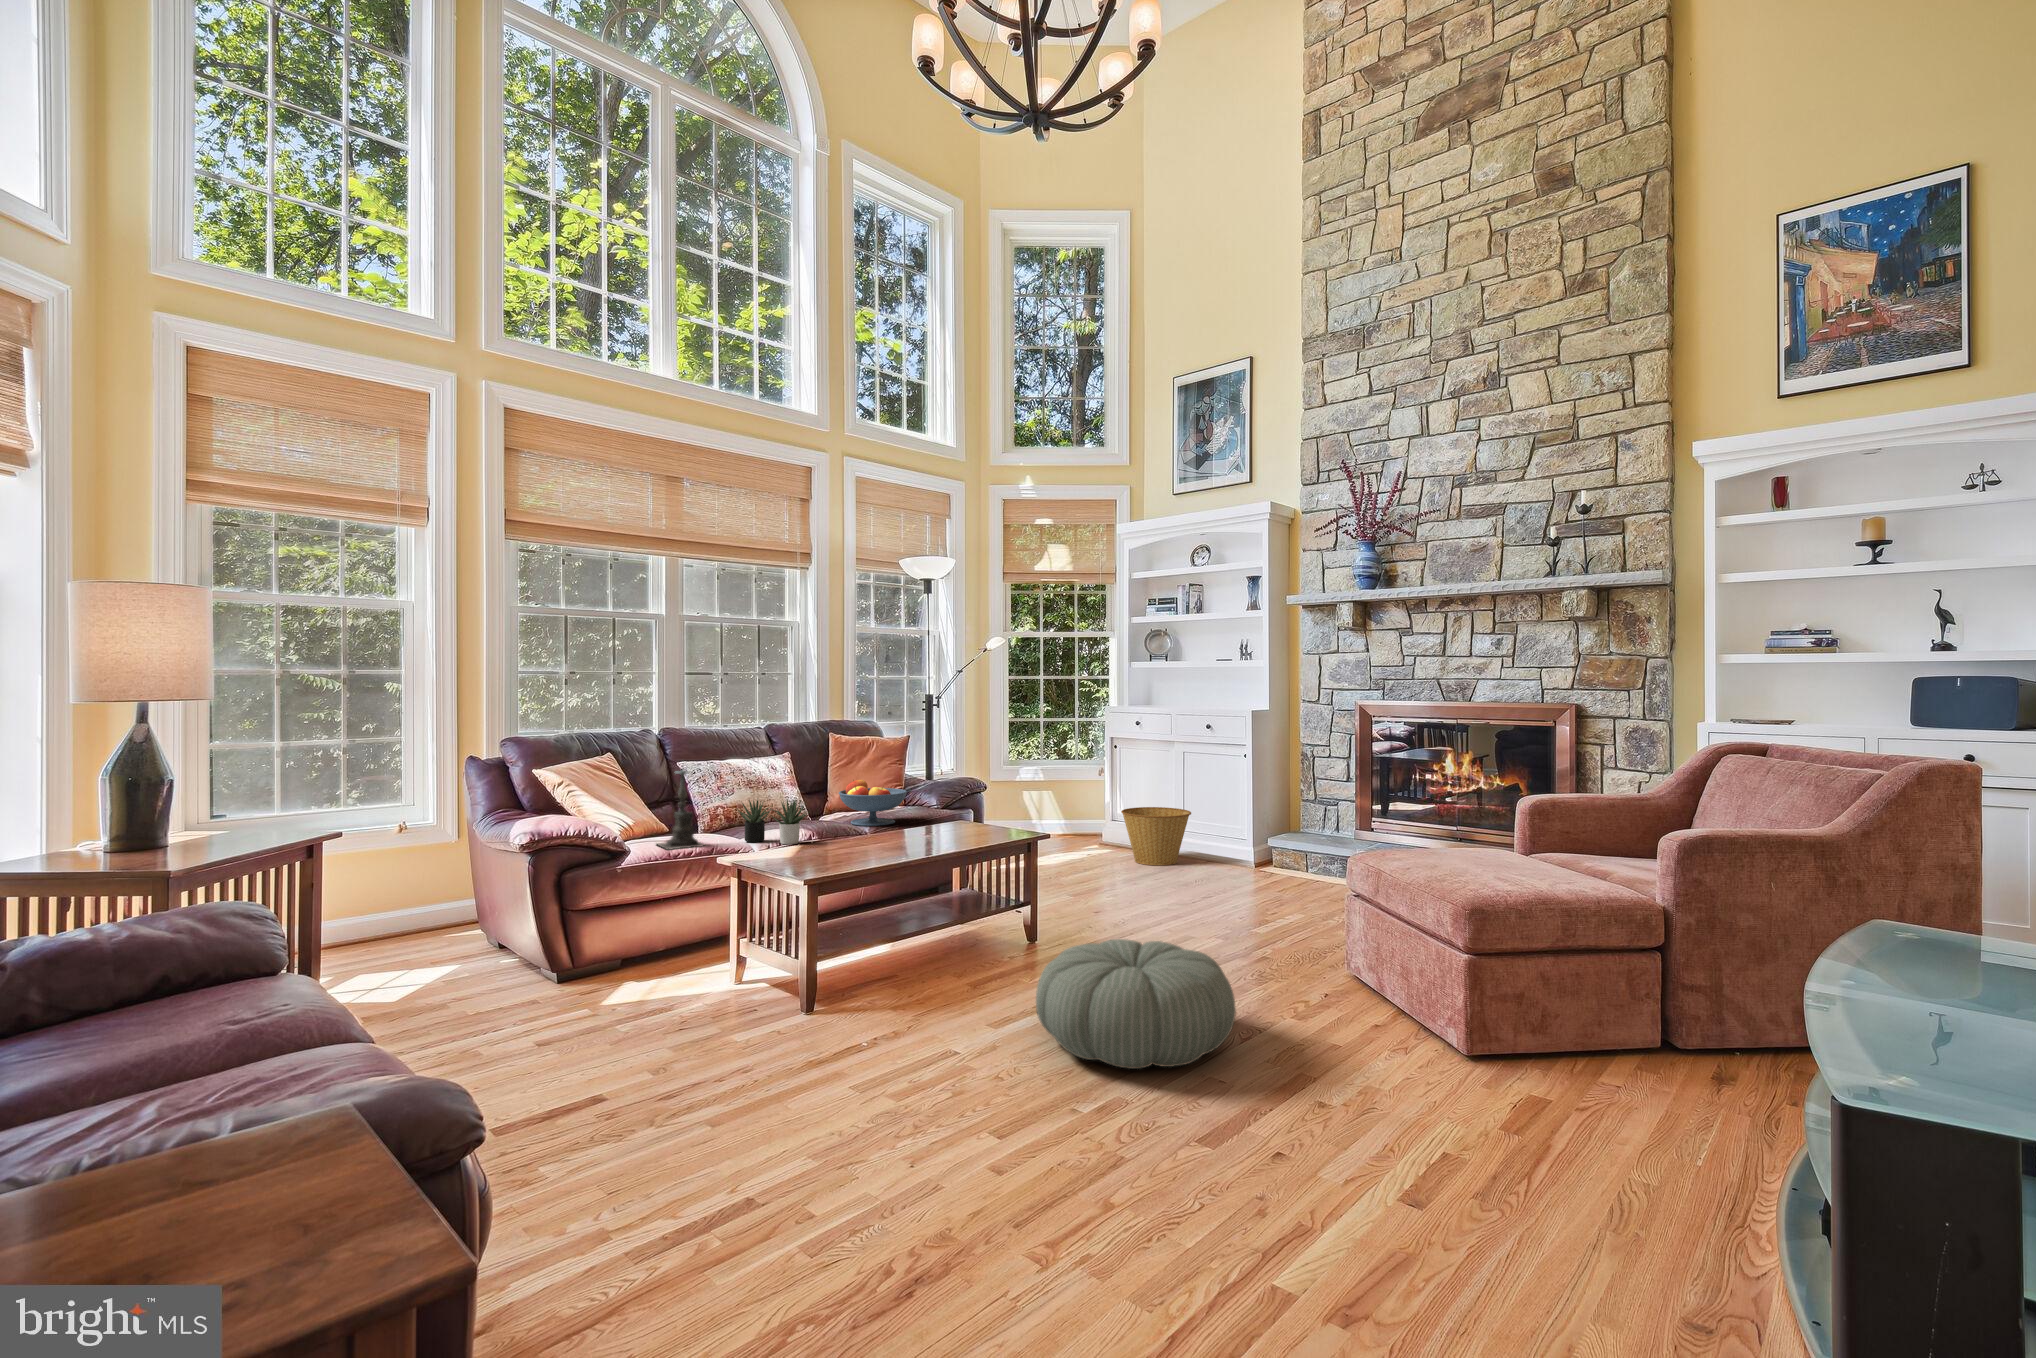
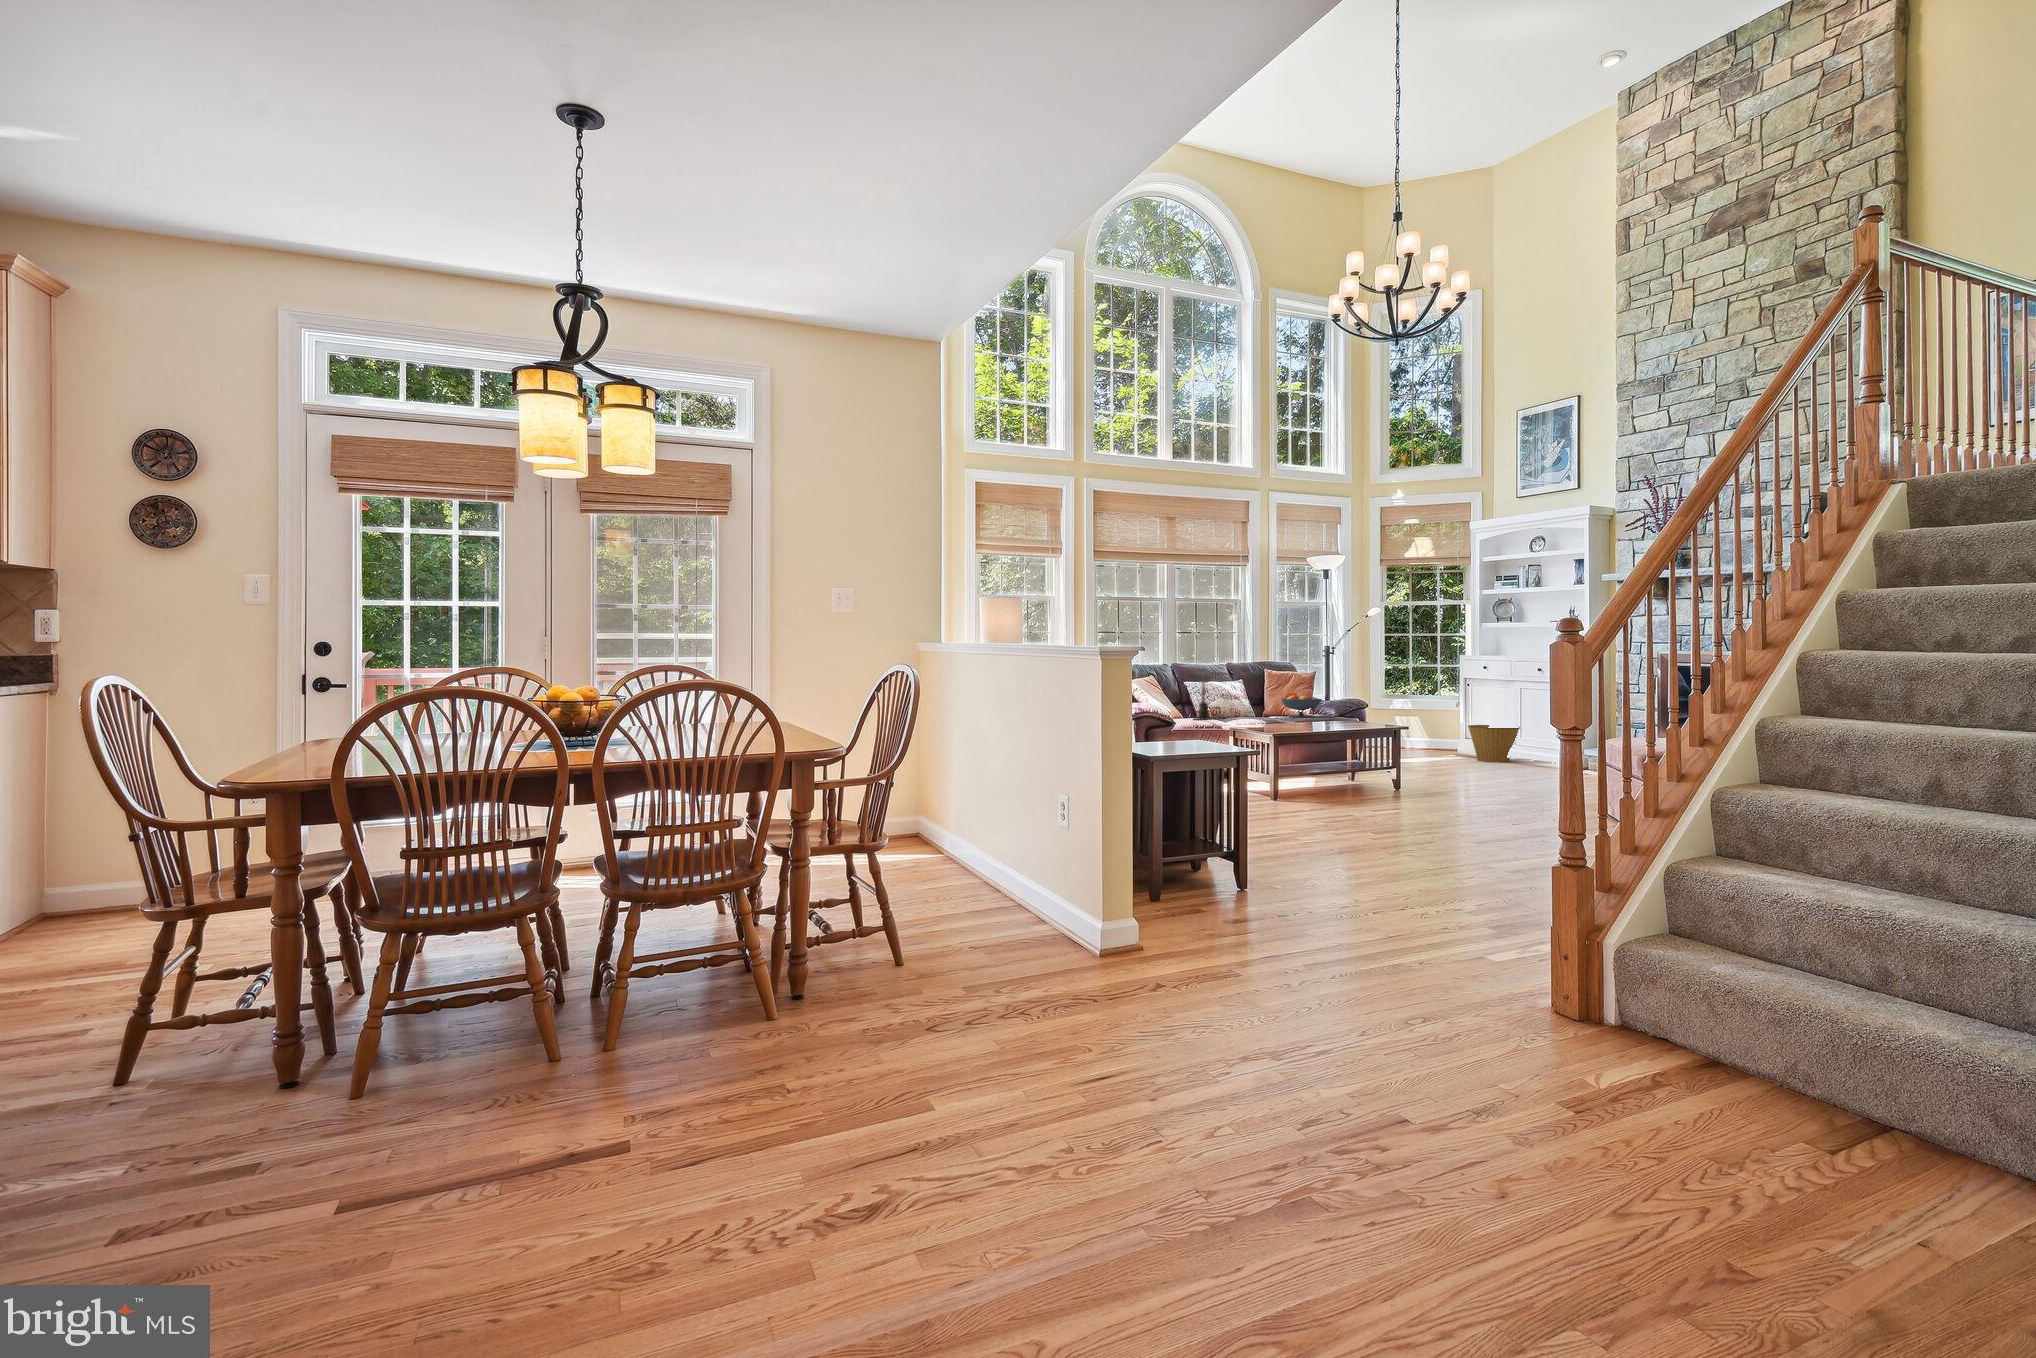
succulent plant: present [738,799,808,844] -> none [1230,695,1272,720]
pouf: present [1036,939,1236,1069] -> none [1397,759,1501,806]

